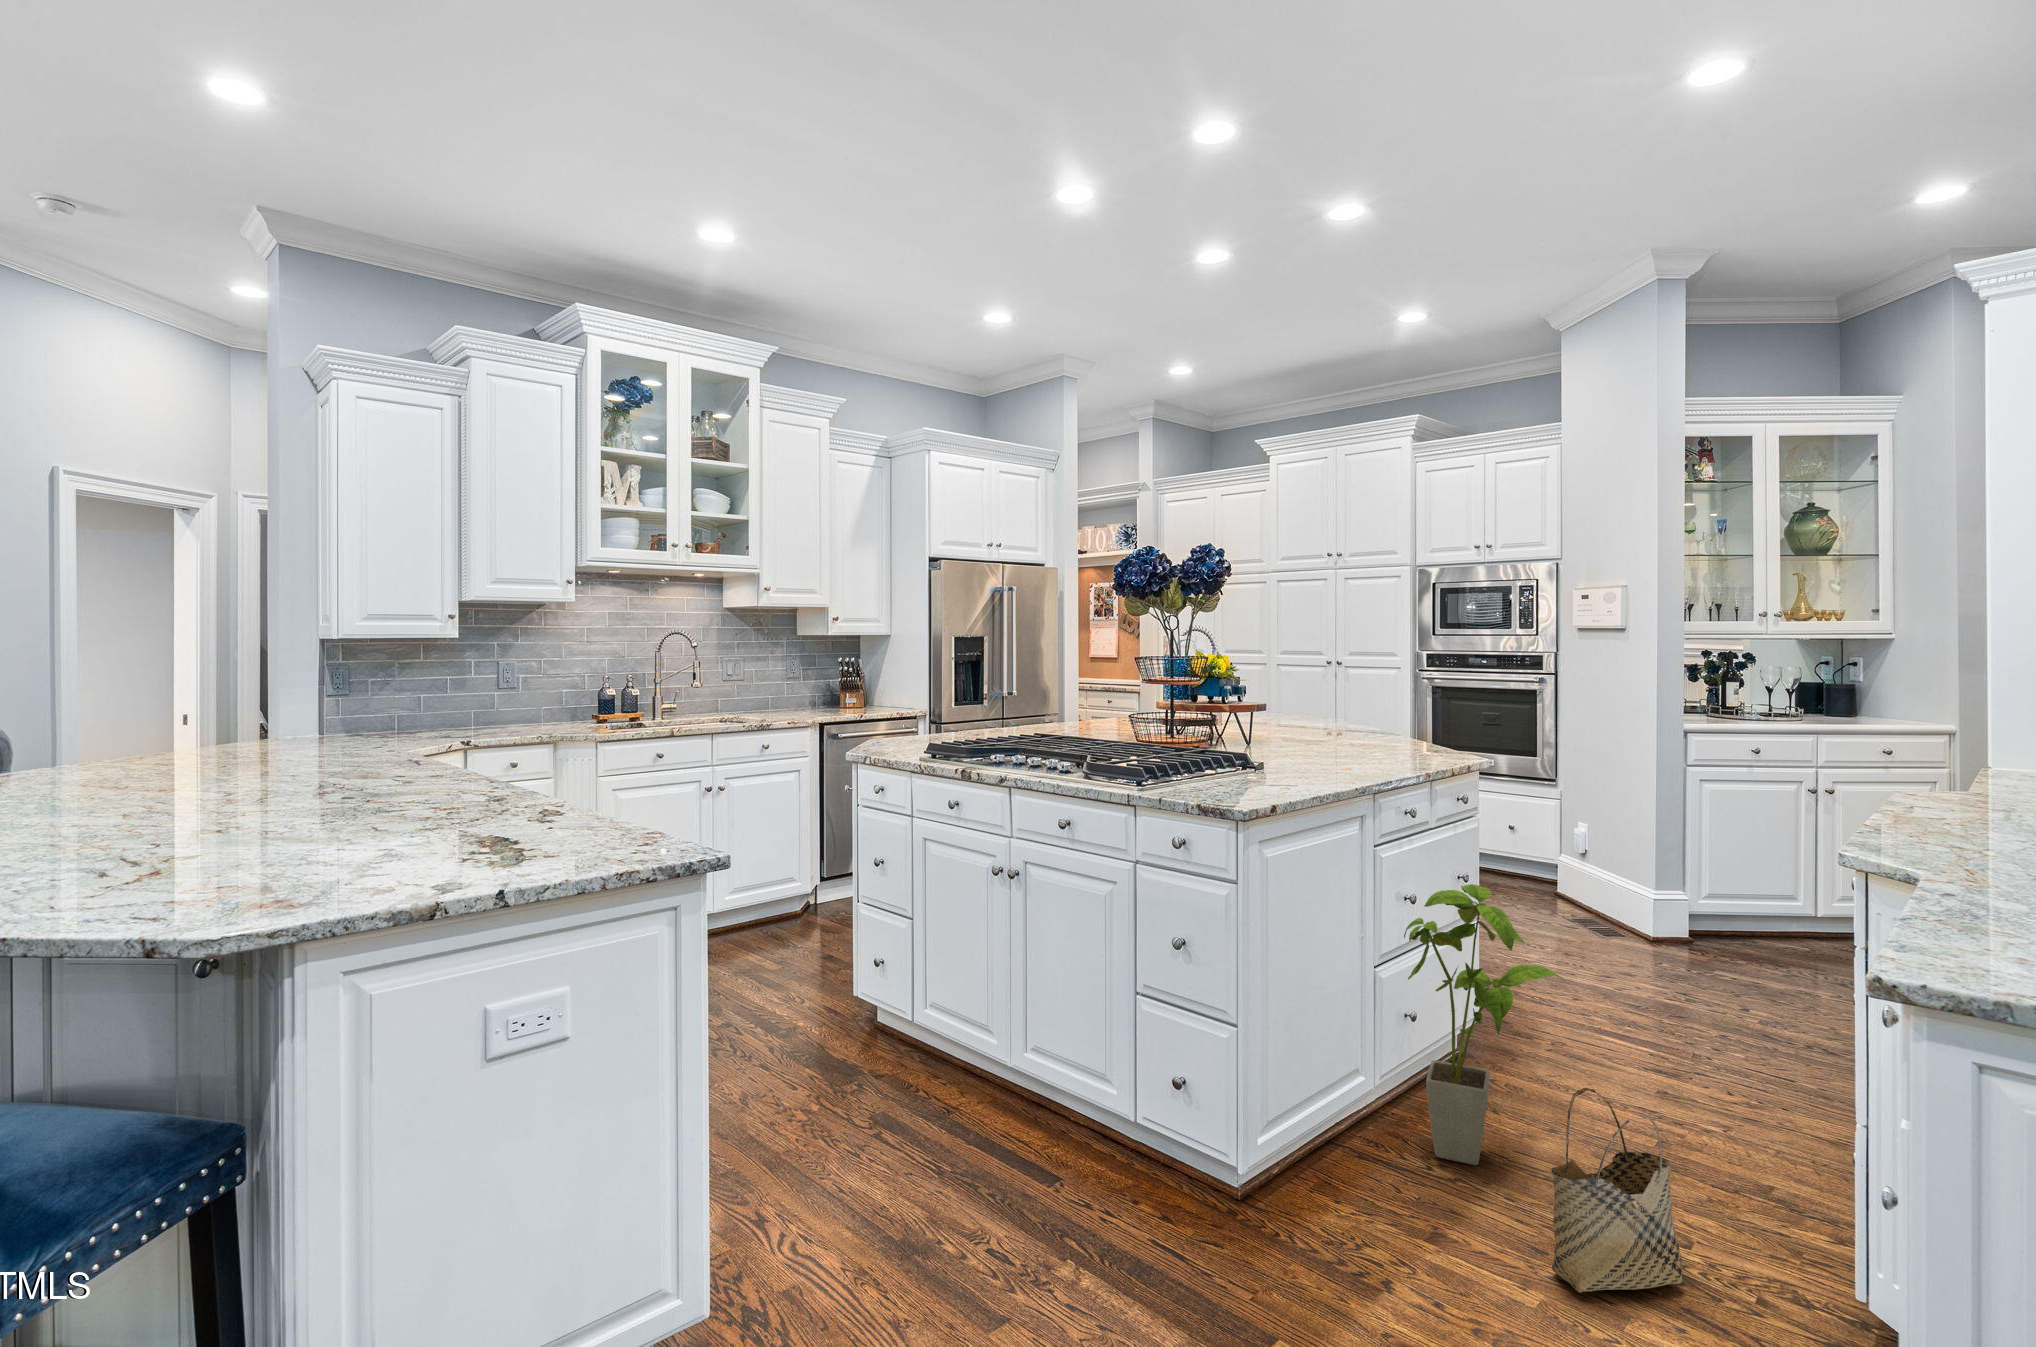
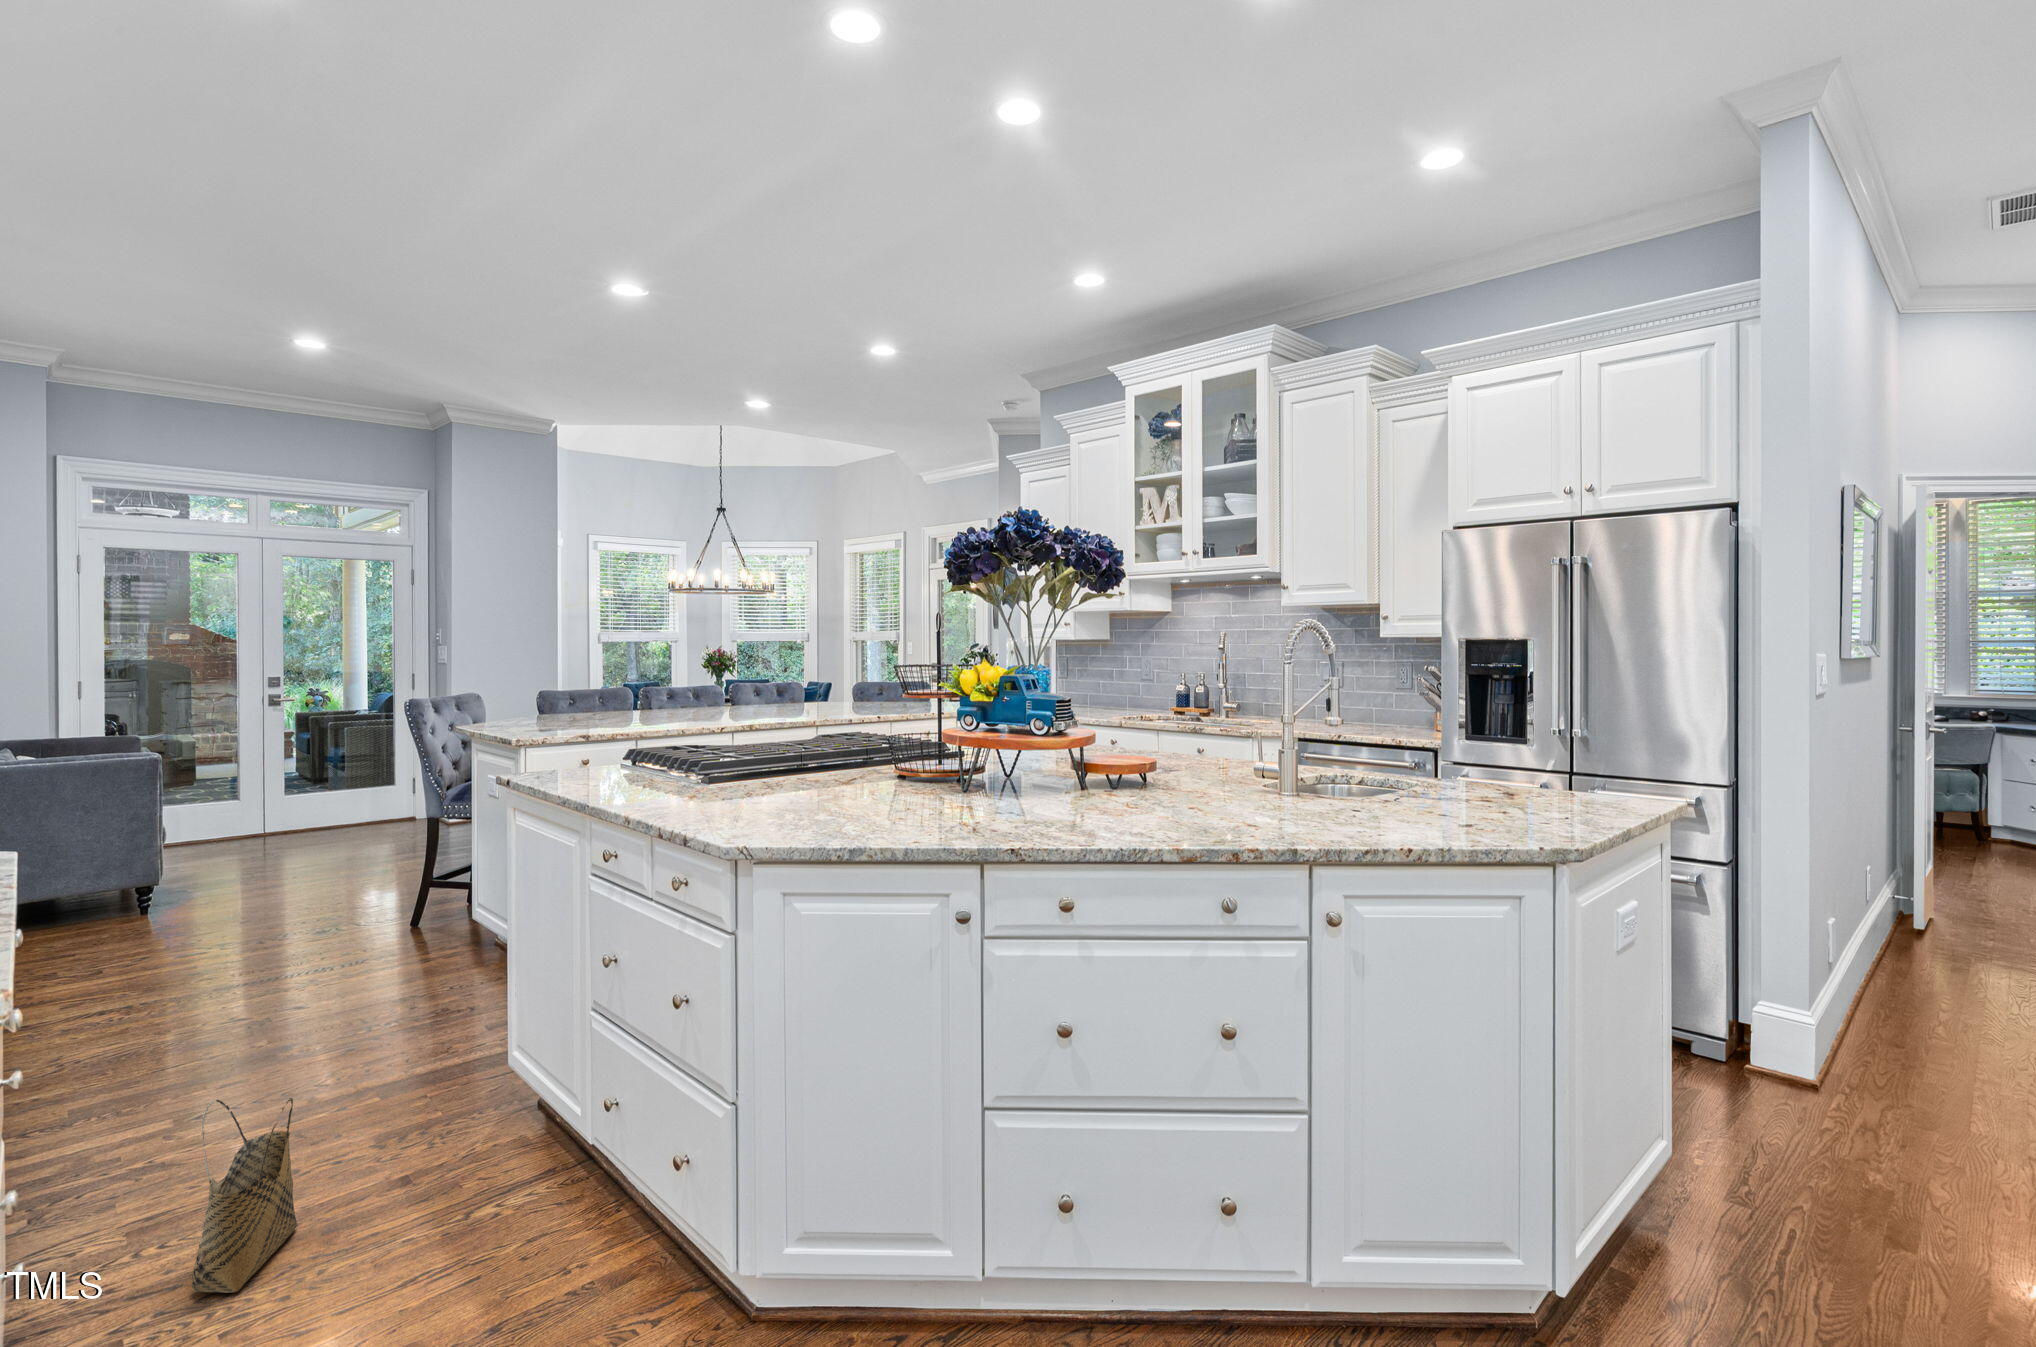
house plant: present [1404,884,1565,1165] -> none [390,928,566,1242]

